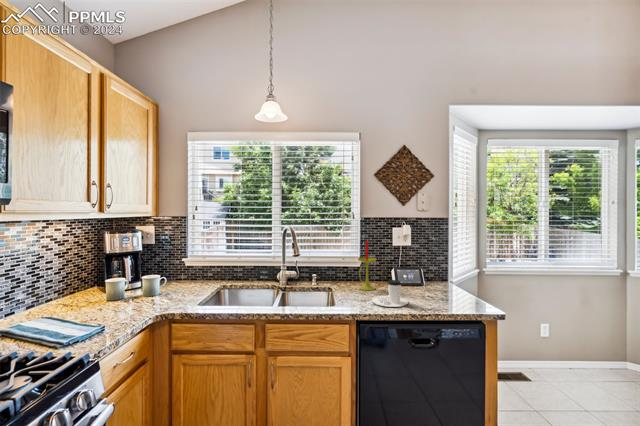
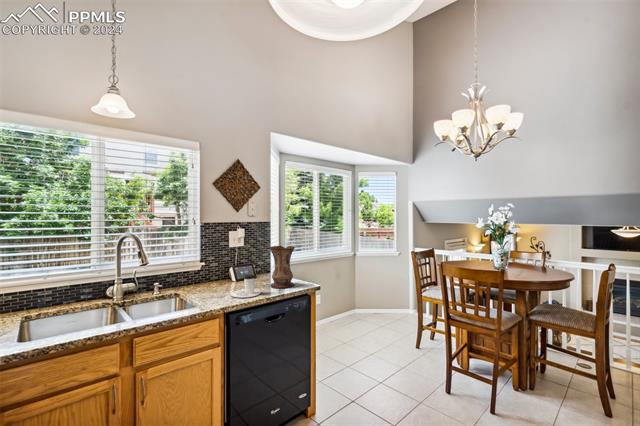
candle: present [358,241,376,290] -> none [205,243,223,290]
vase: none [425,249,461,305] -> present [269,246,295,289]

